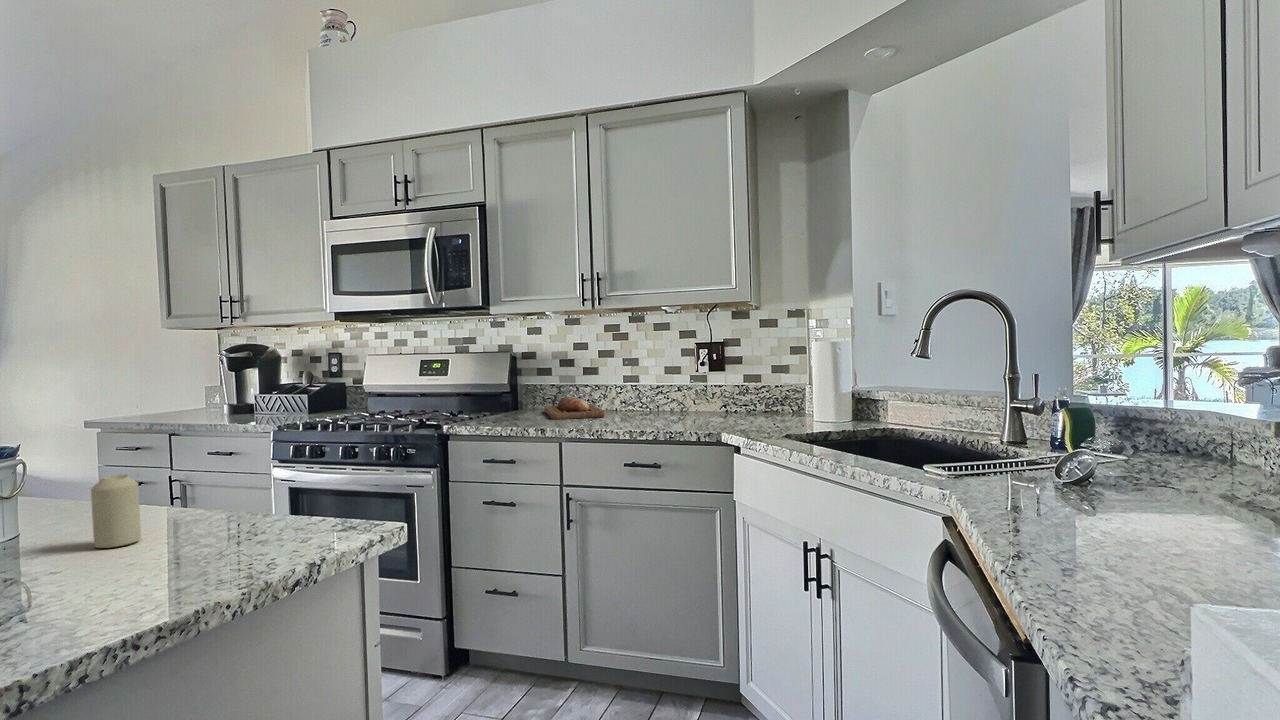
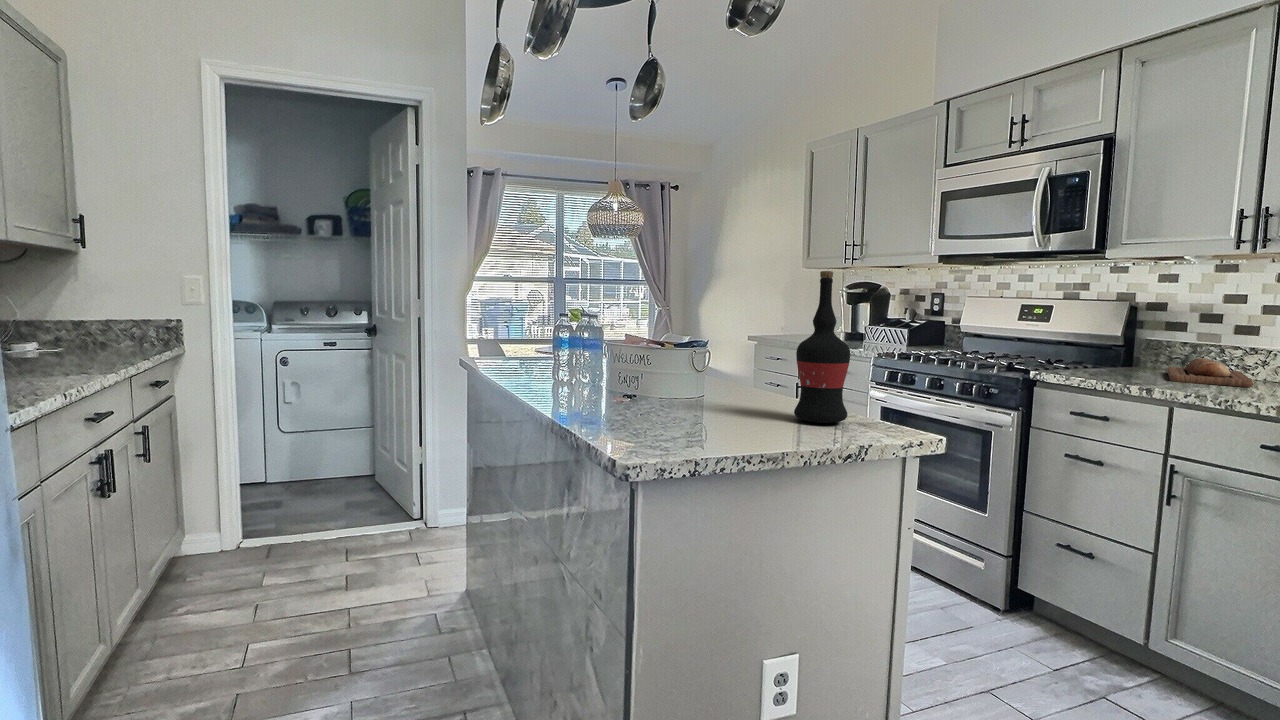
wine bottle: none [165,337,261,564] -> present [794,271,850,423]
candle: present [91,475,141,548] -> none [755,360,781,405]

